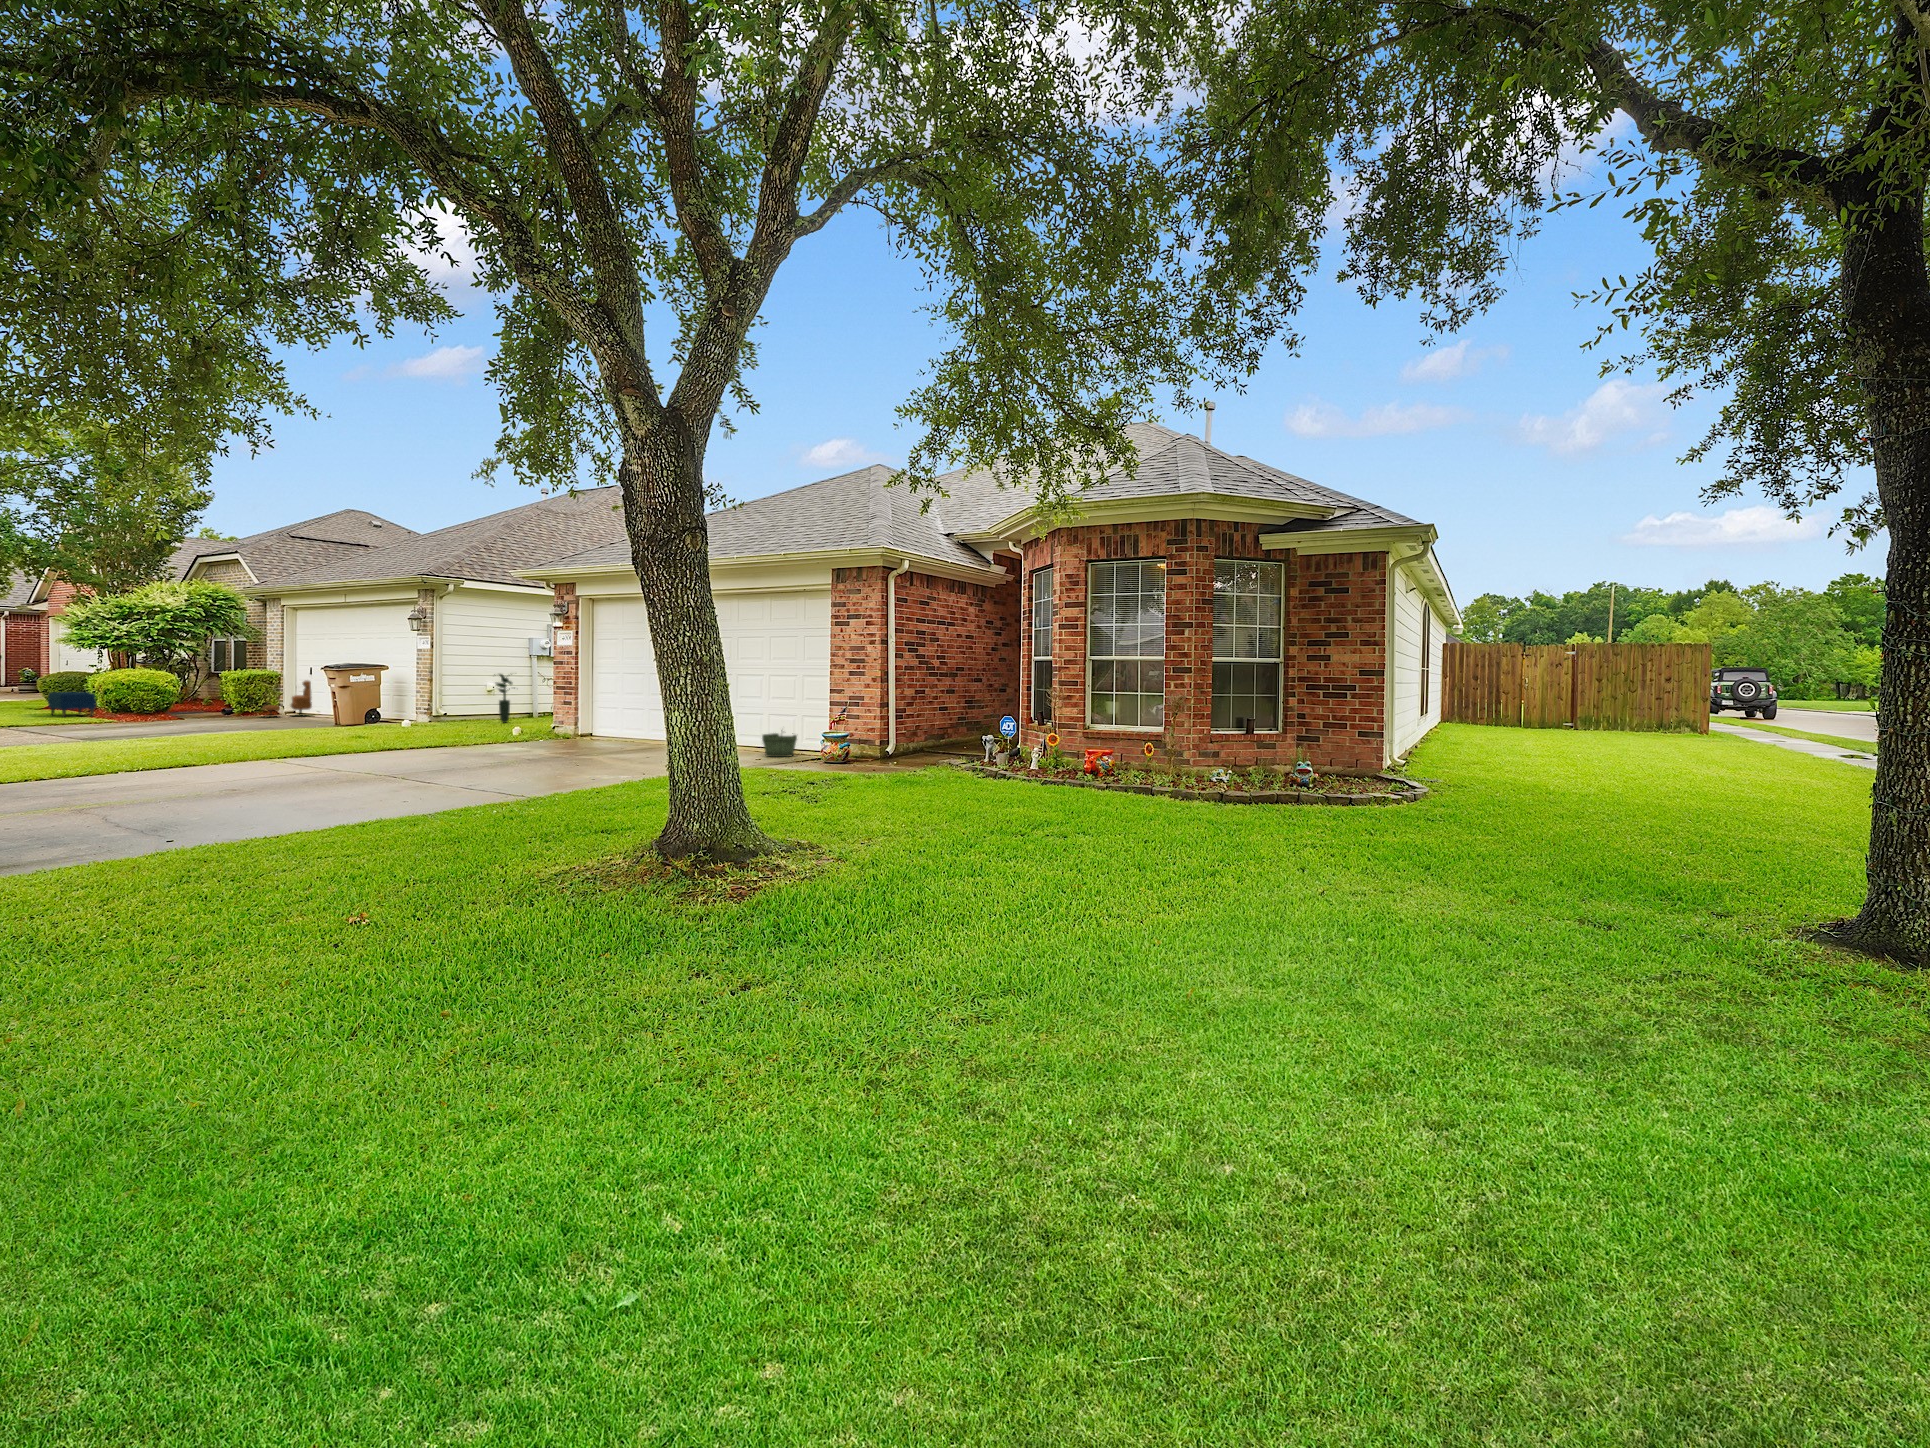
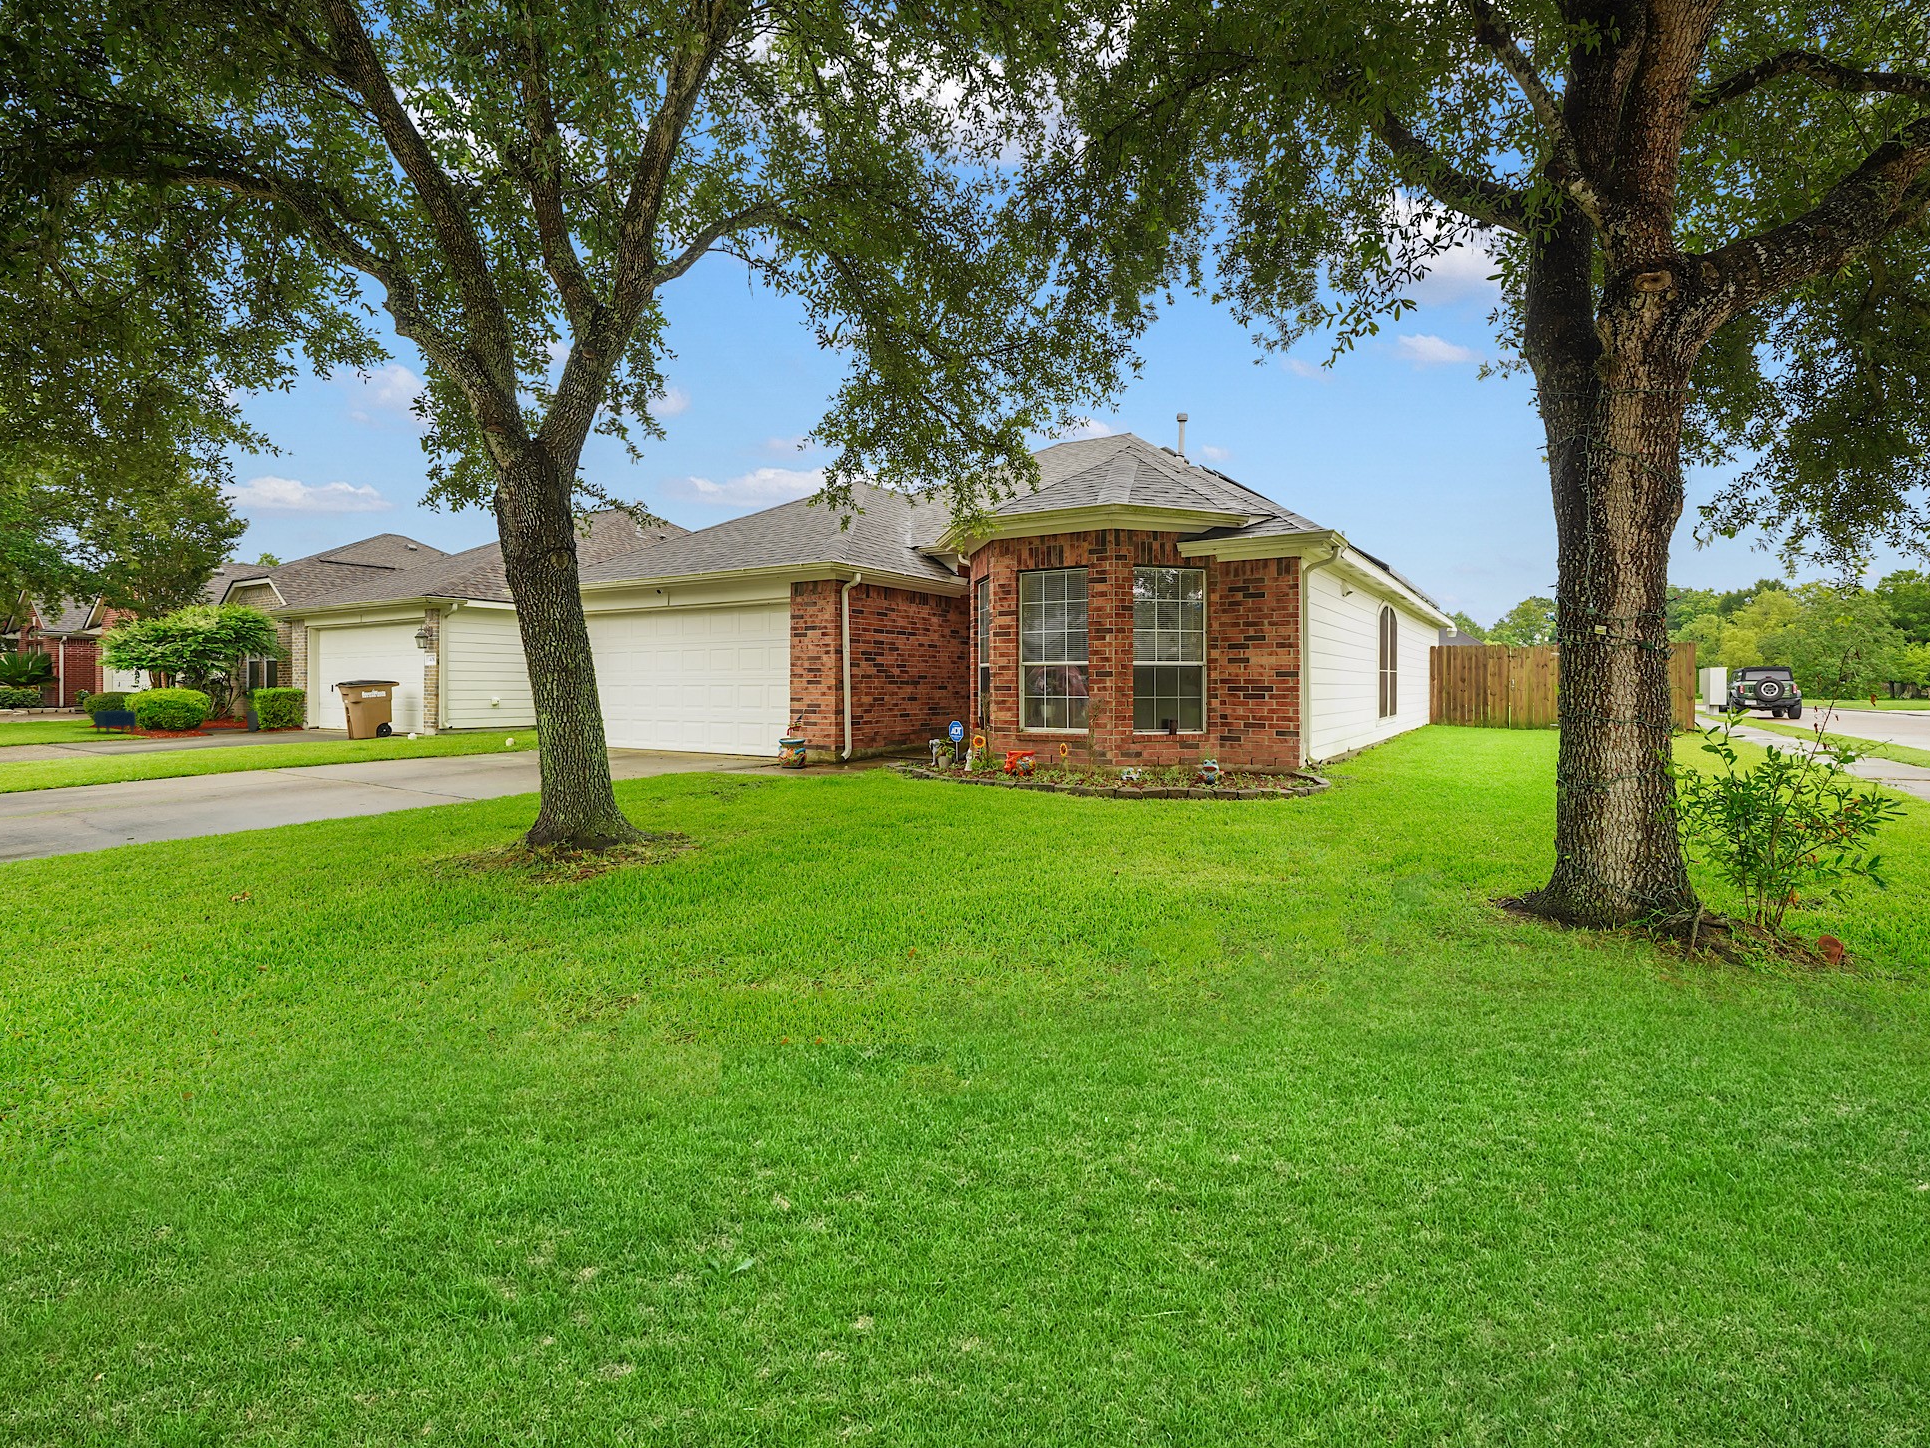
potted plant: present [496,674,512,723] -> present [243,686,259,732]
lounge chair: present [261,681,312,718] -> none [281,697,334,734]
wooden bucket: present [762,733,797,757] -> none [726,735,762,764]

